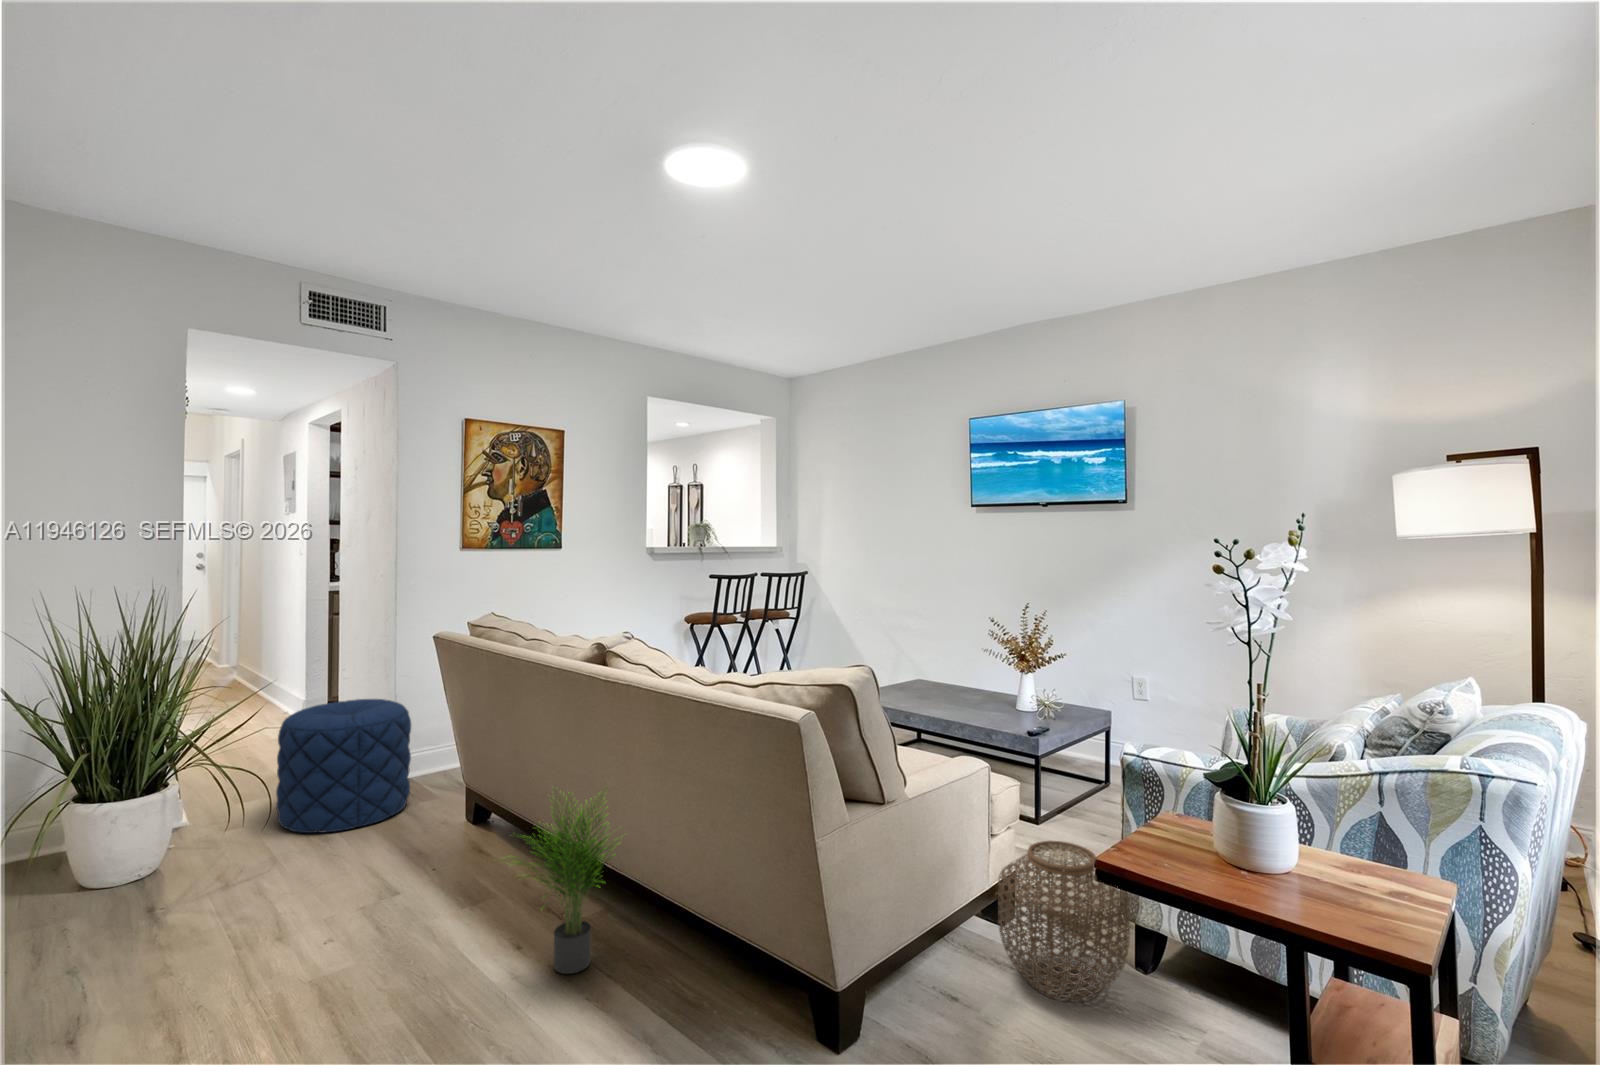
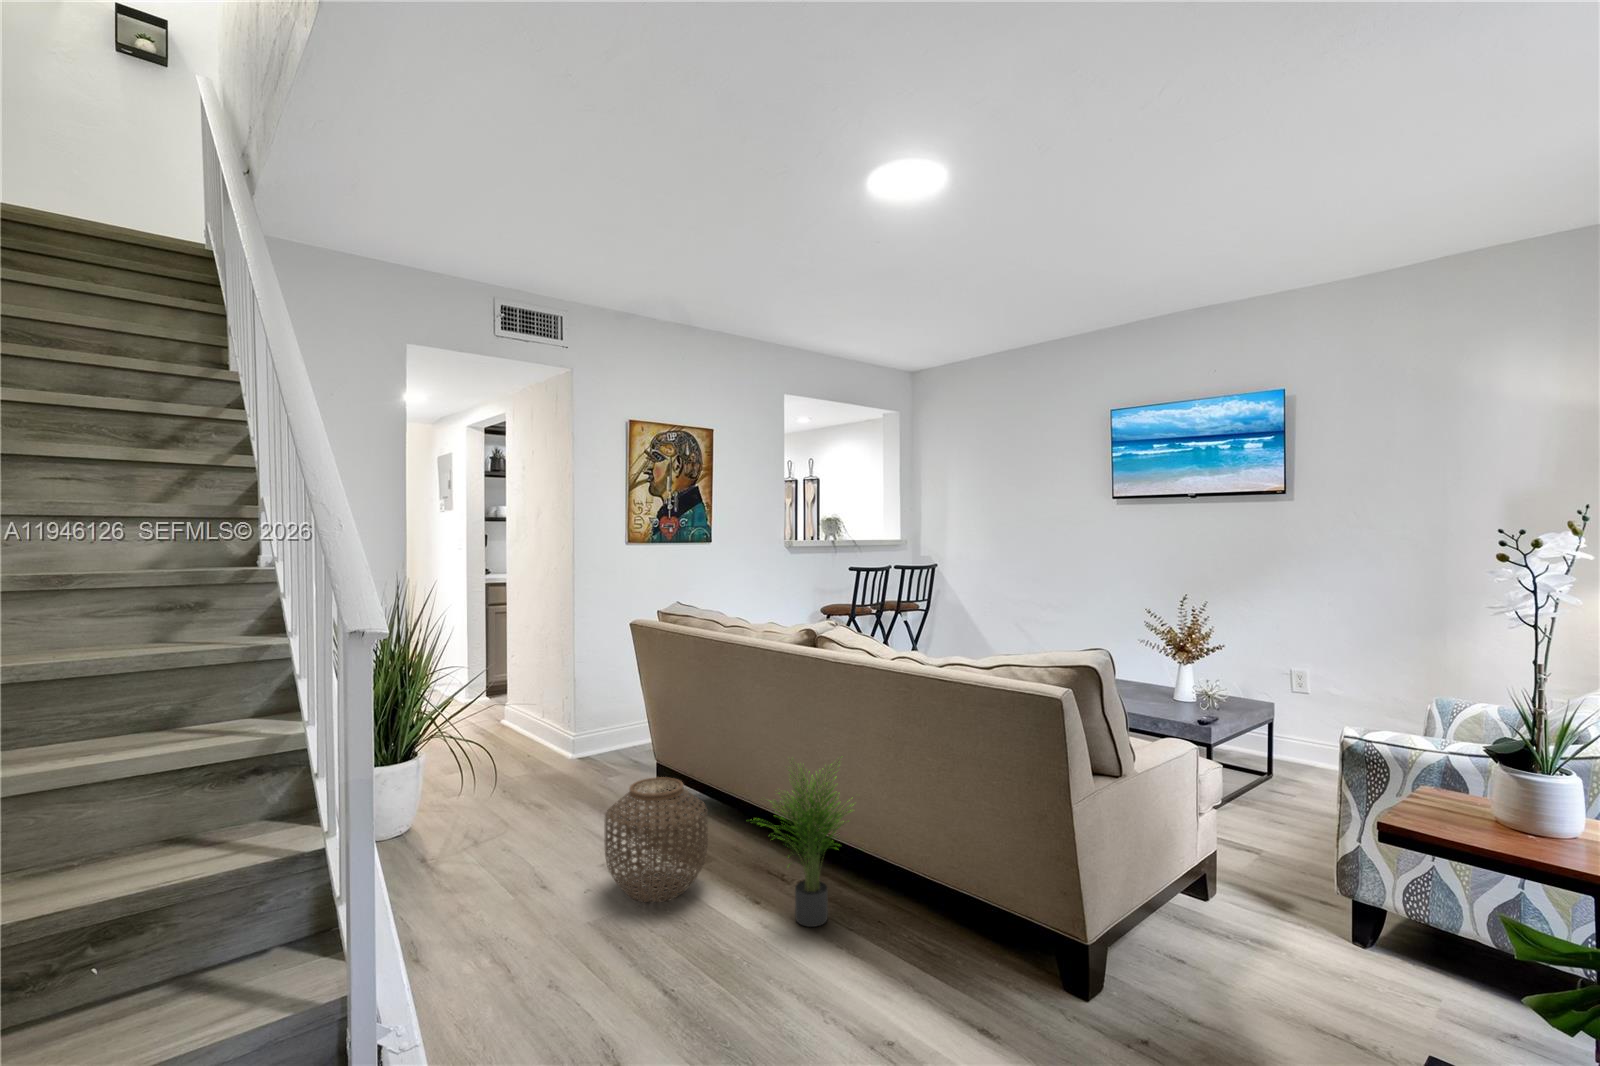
pouf: present [276,699,411,833] -> none [491,682,602,802]
woven basket: present [998,841,1130,1001] -> present [605,777,708,902]

